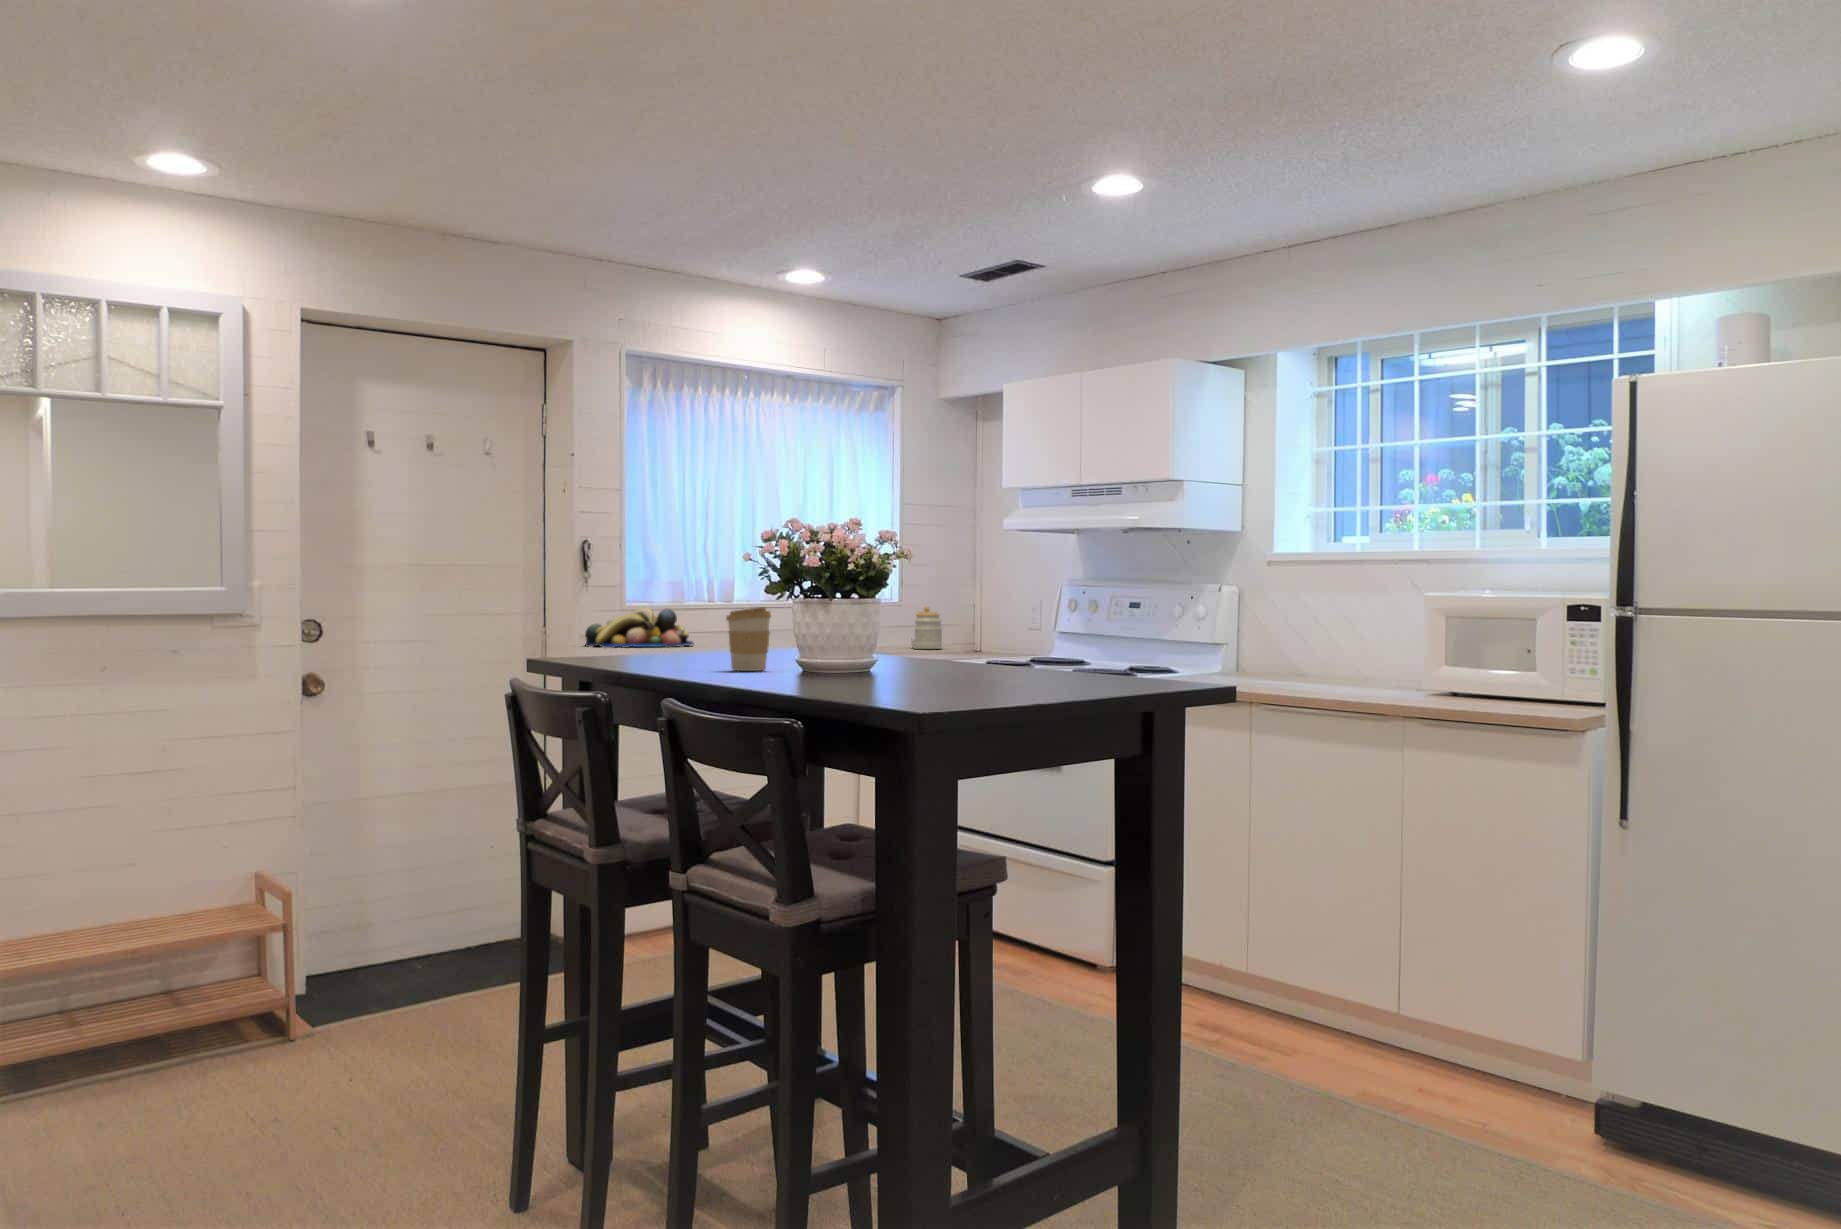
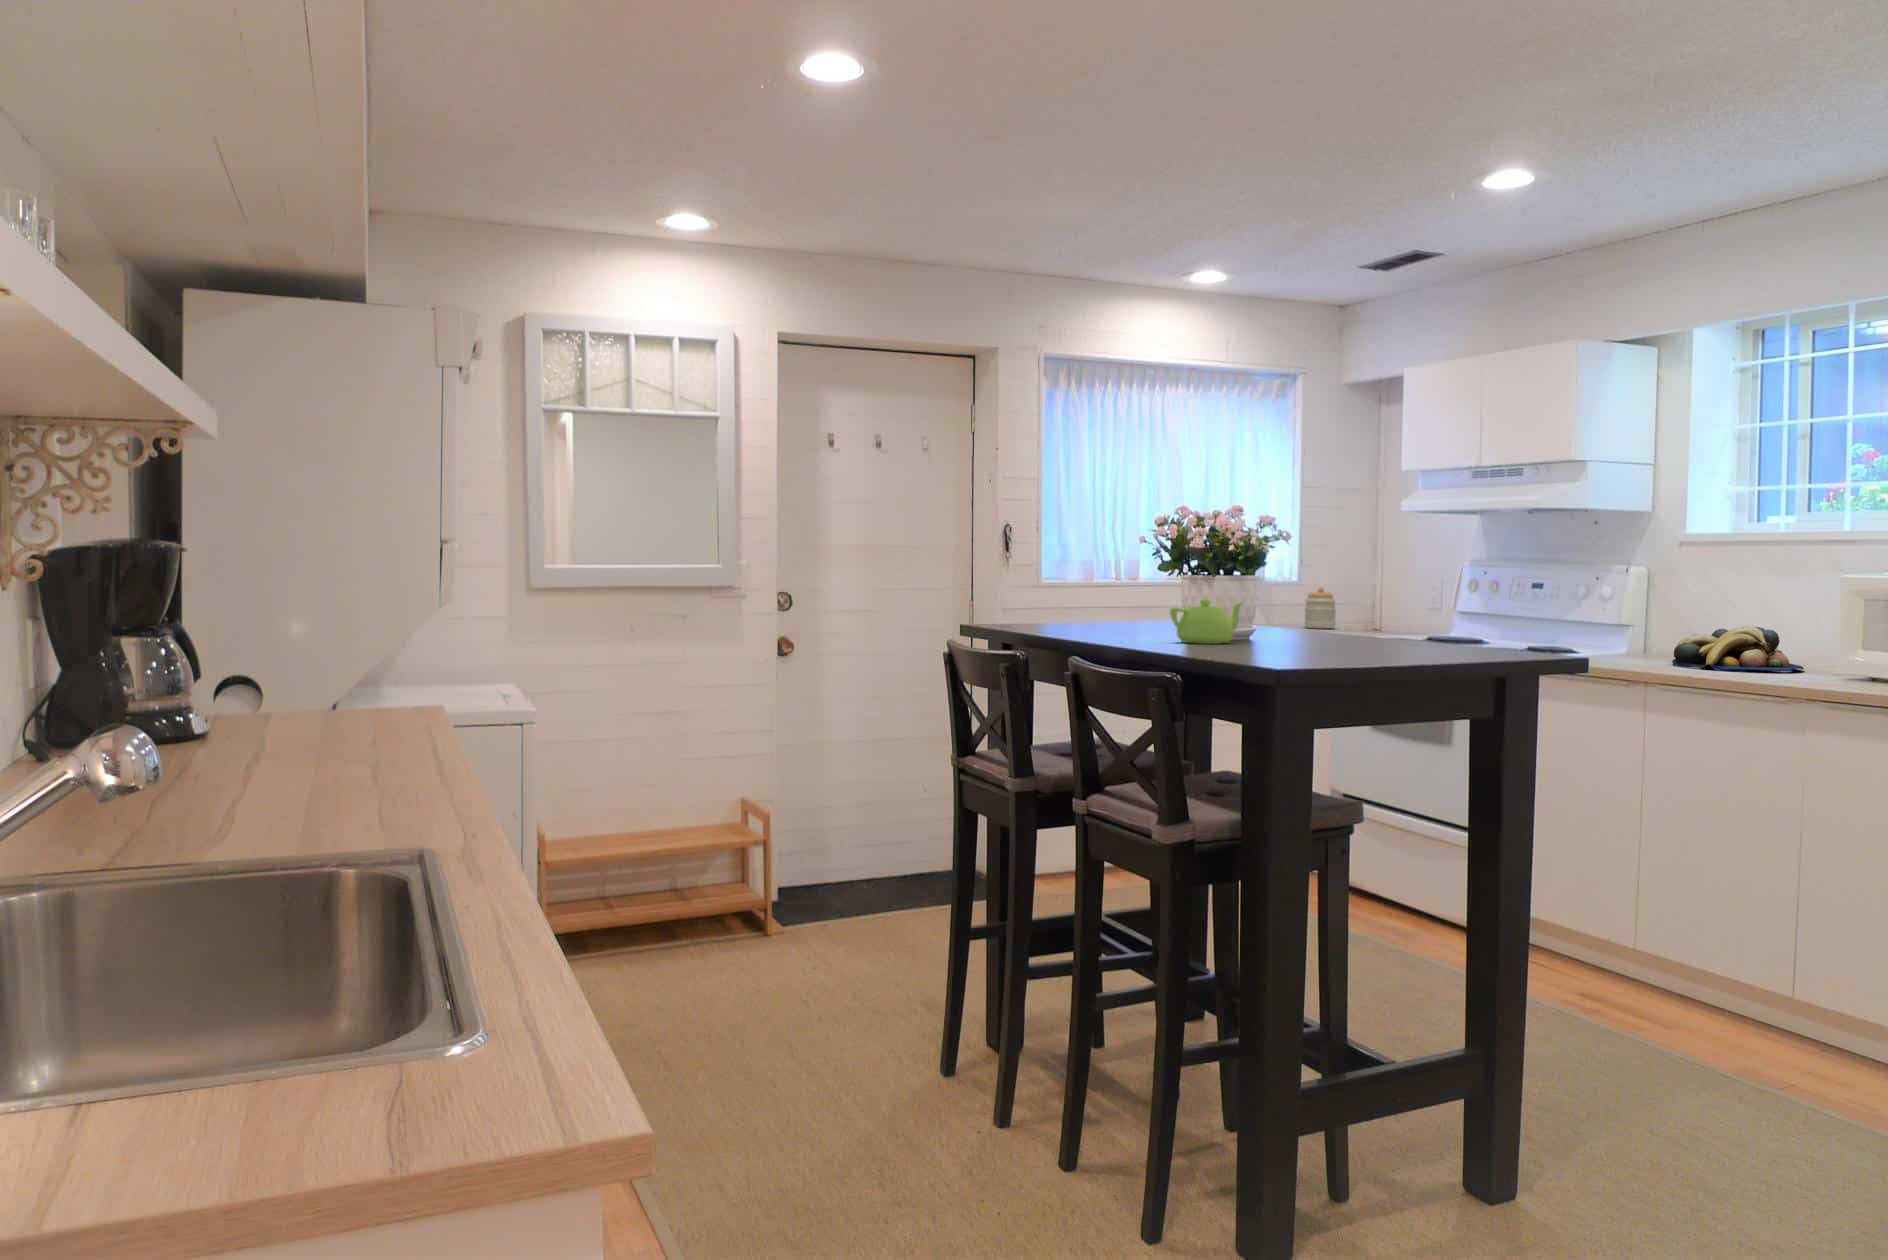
coffee cup: present [726,607,771,671] -> none [1124,584,1163,639]
fruit bowl: present [585,608,693,648] -> present [1672,626,1804,671]
teapot: none [781,624,866,676] -> present [1170,599,1243,644]

